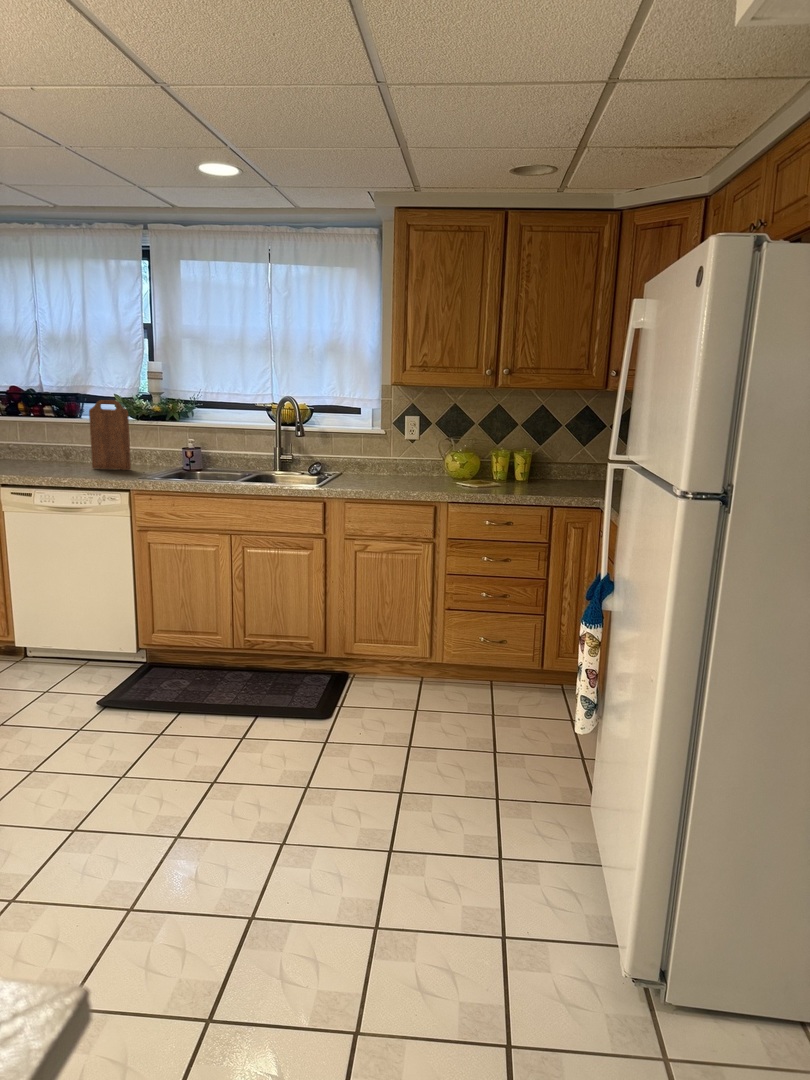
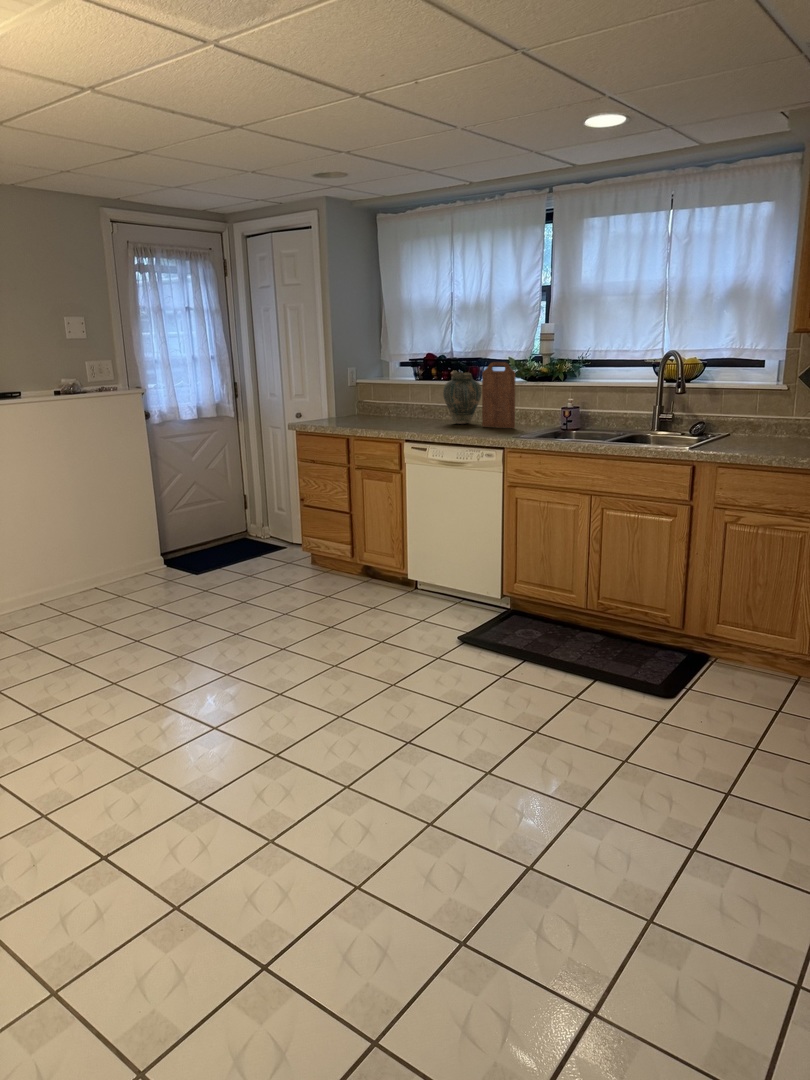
vase: none [41,408,87,466] -> present [443,371,482,424]

